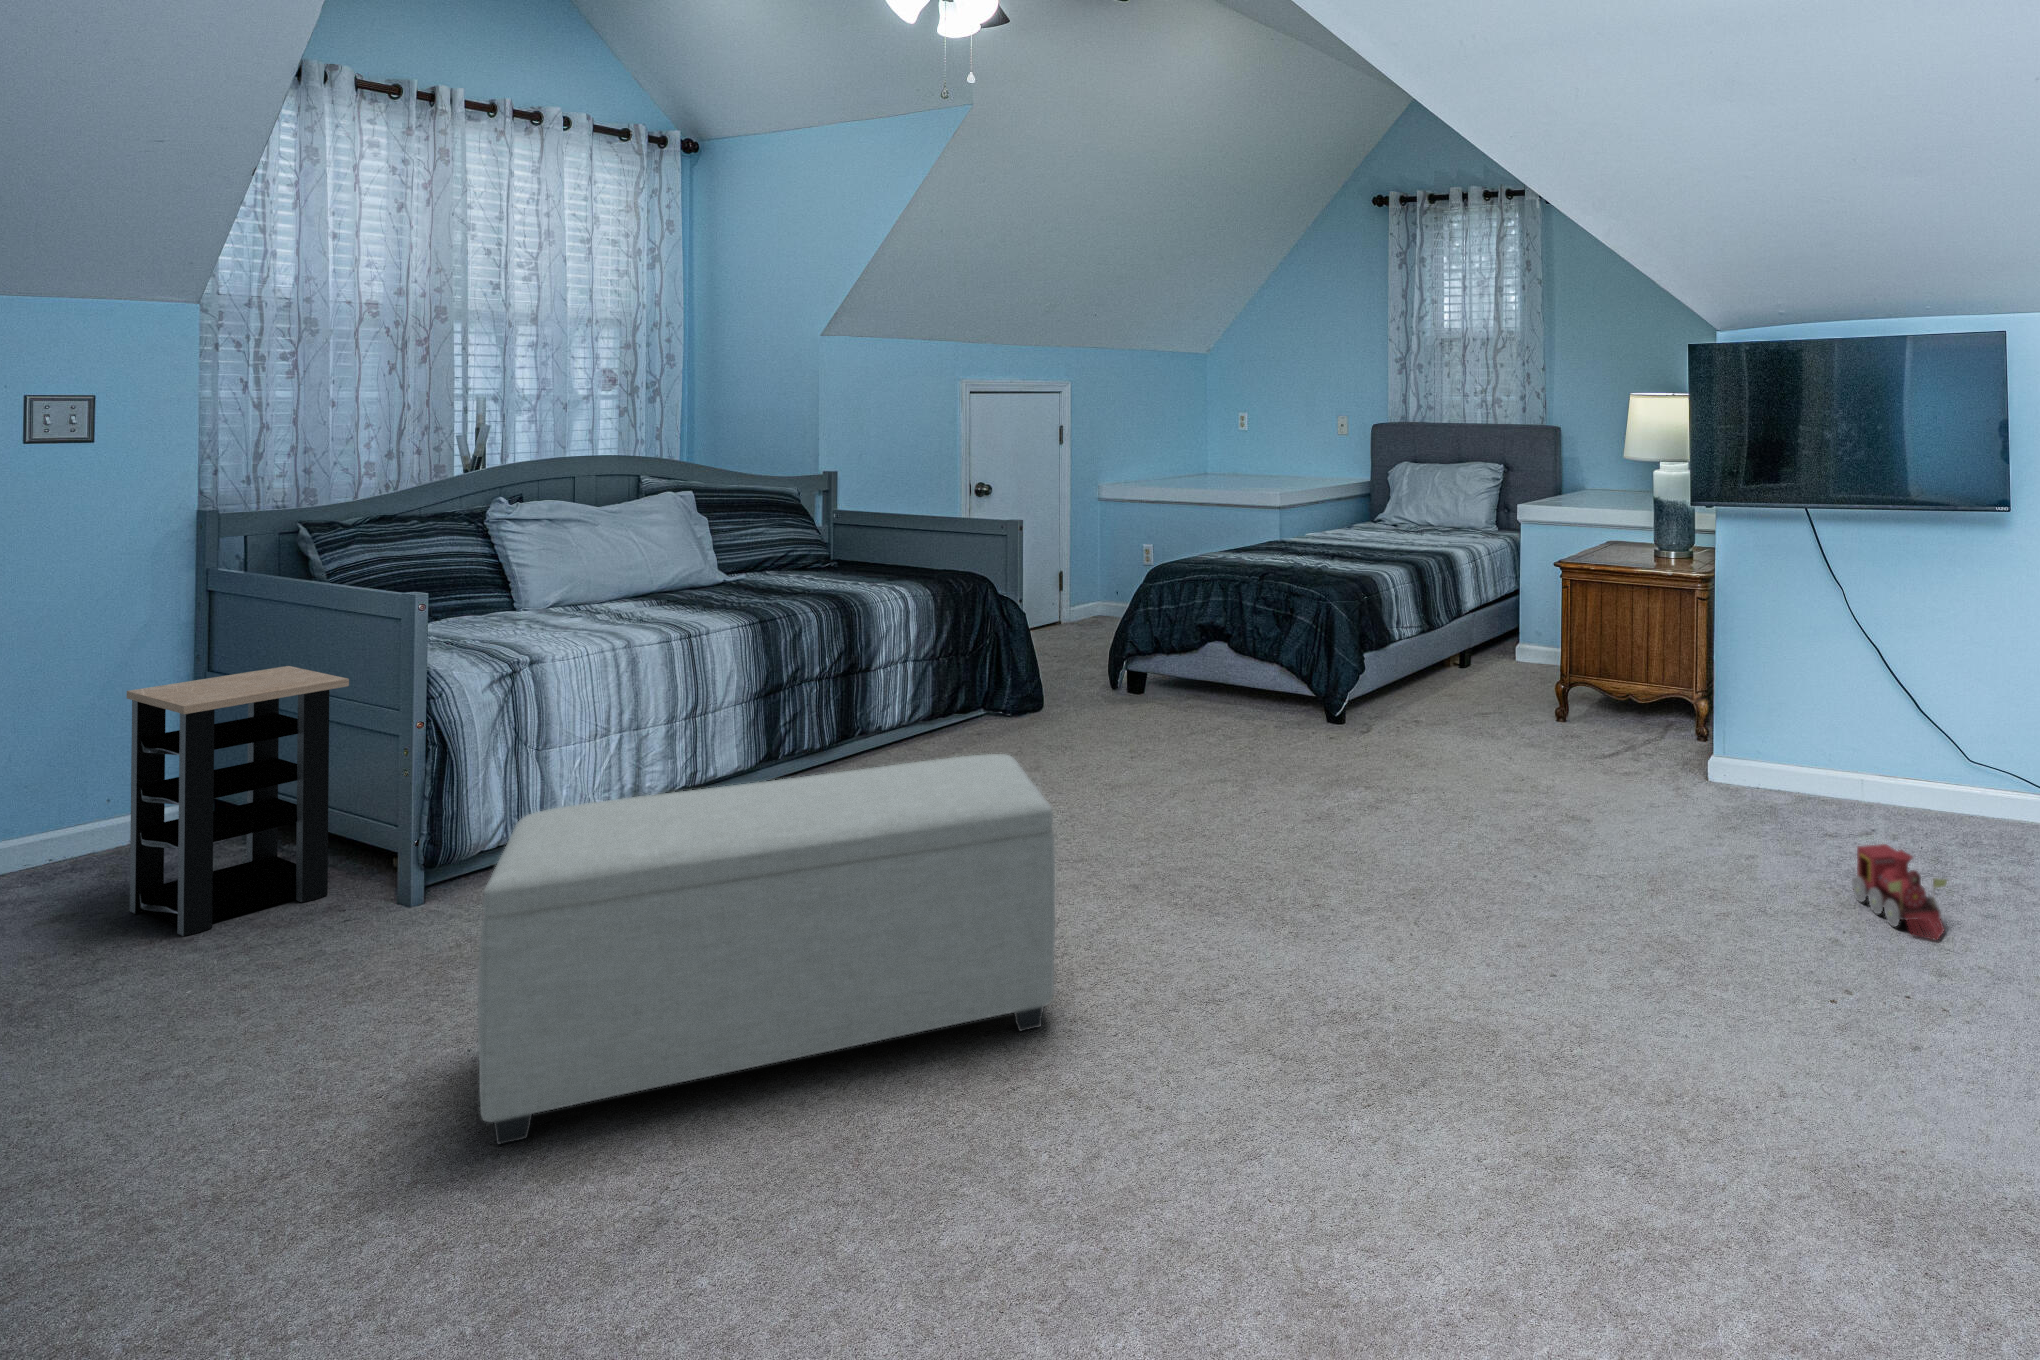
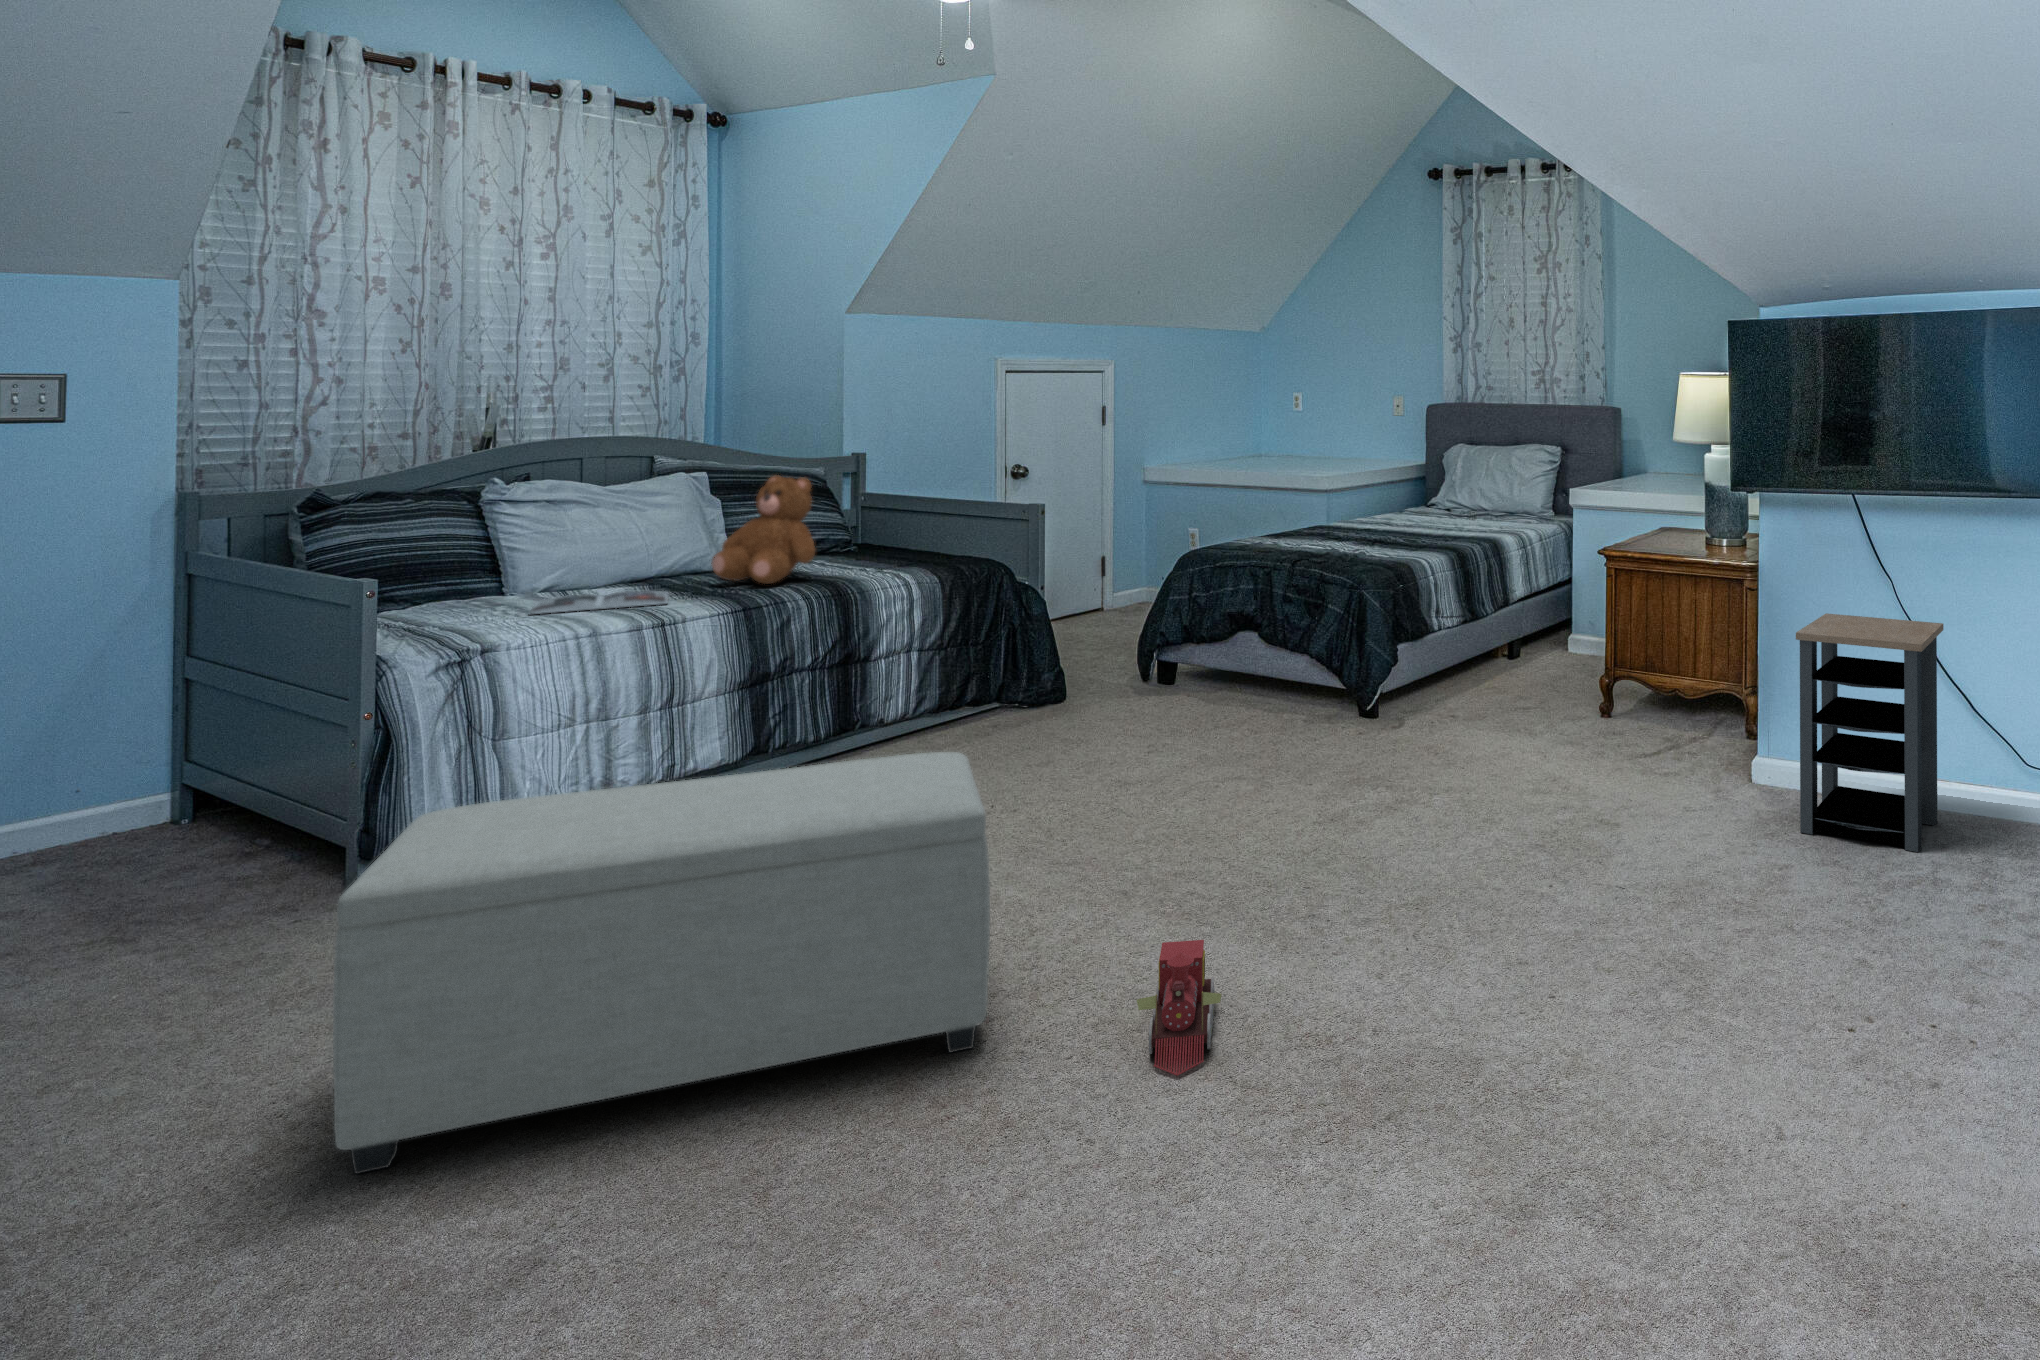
teddy bear: none [713,492,813,599] -> present [711,475,815,584]
magazine: none [549,605,680,629] -> present [530,591,668,614]
side table: present [127,666,349,936] -> present [1796,613,1943,852]
toy train: present [1852,844,1947,939] -> present [1137,940,1222,1076]

